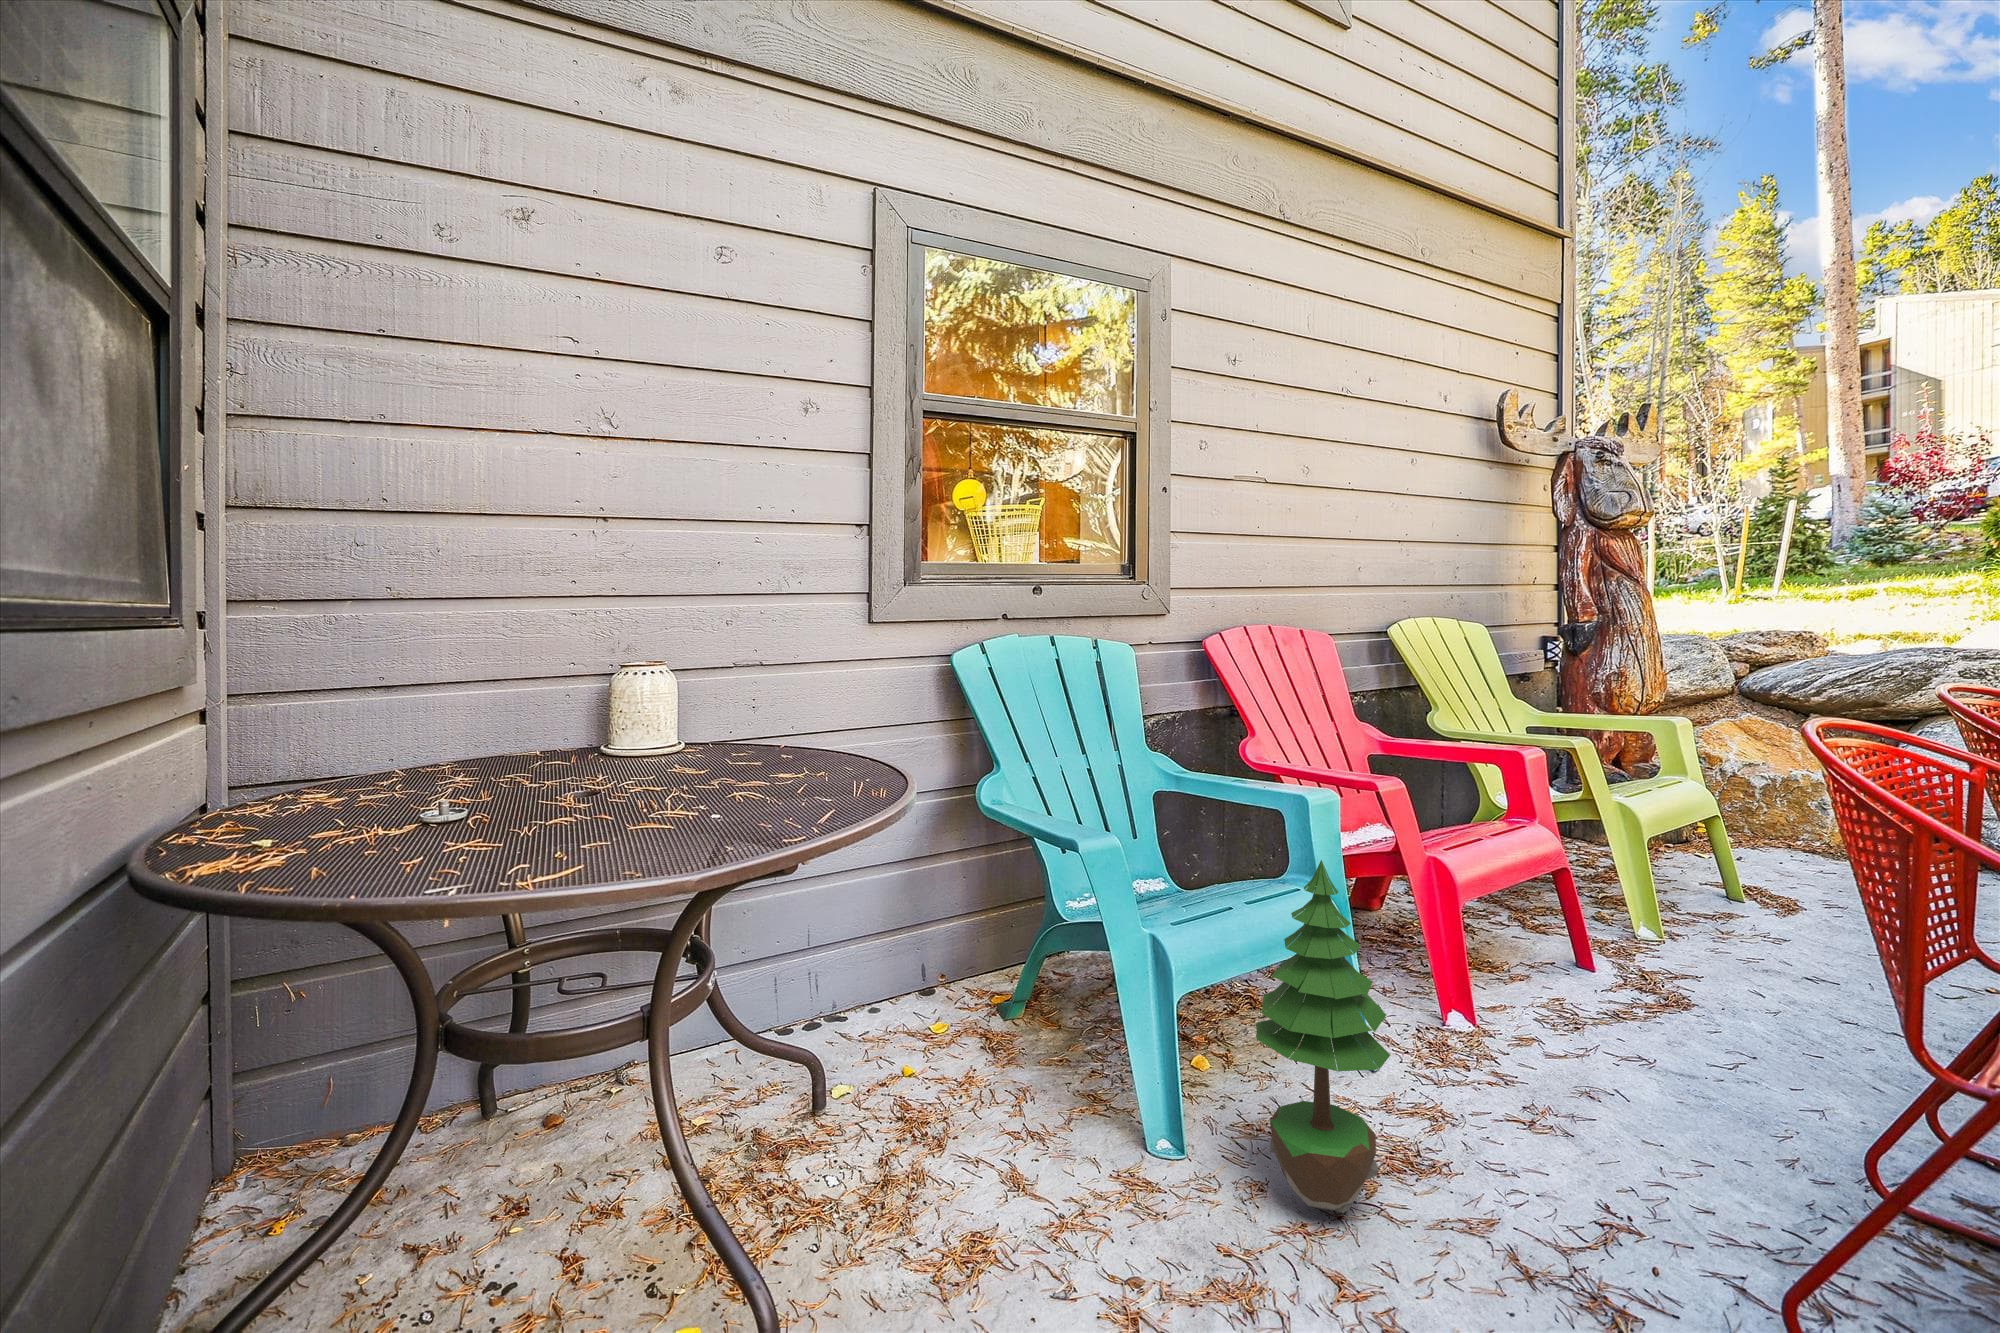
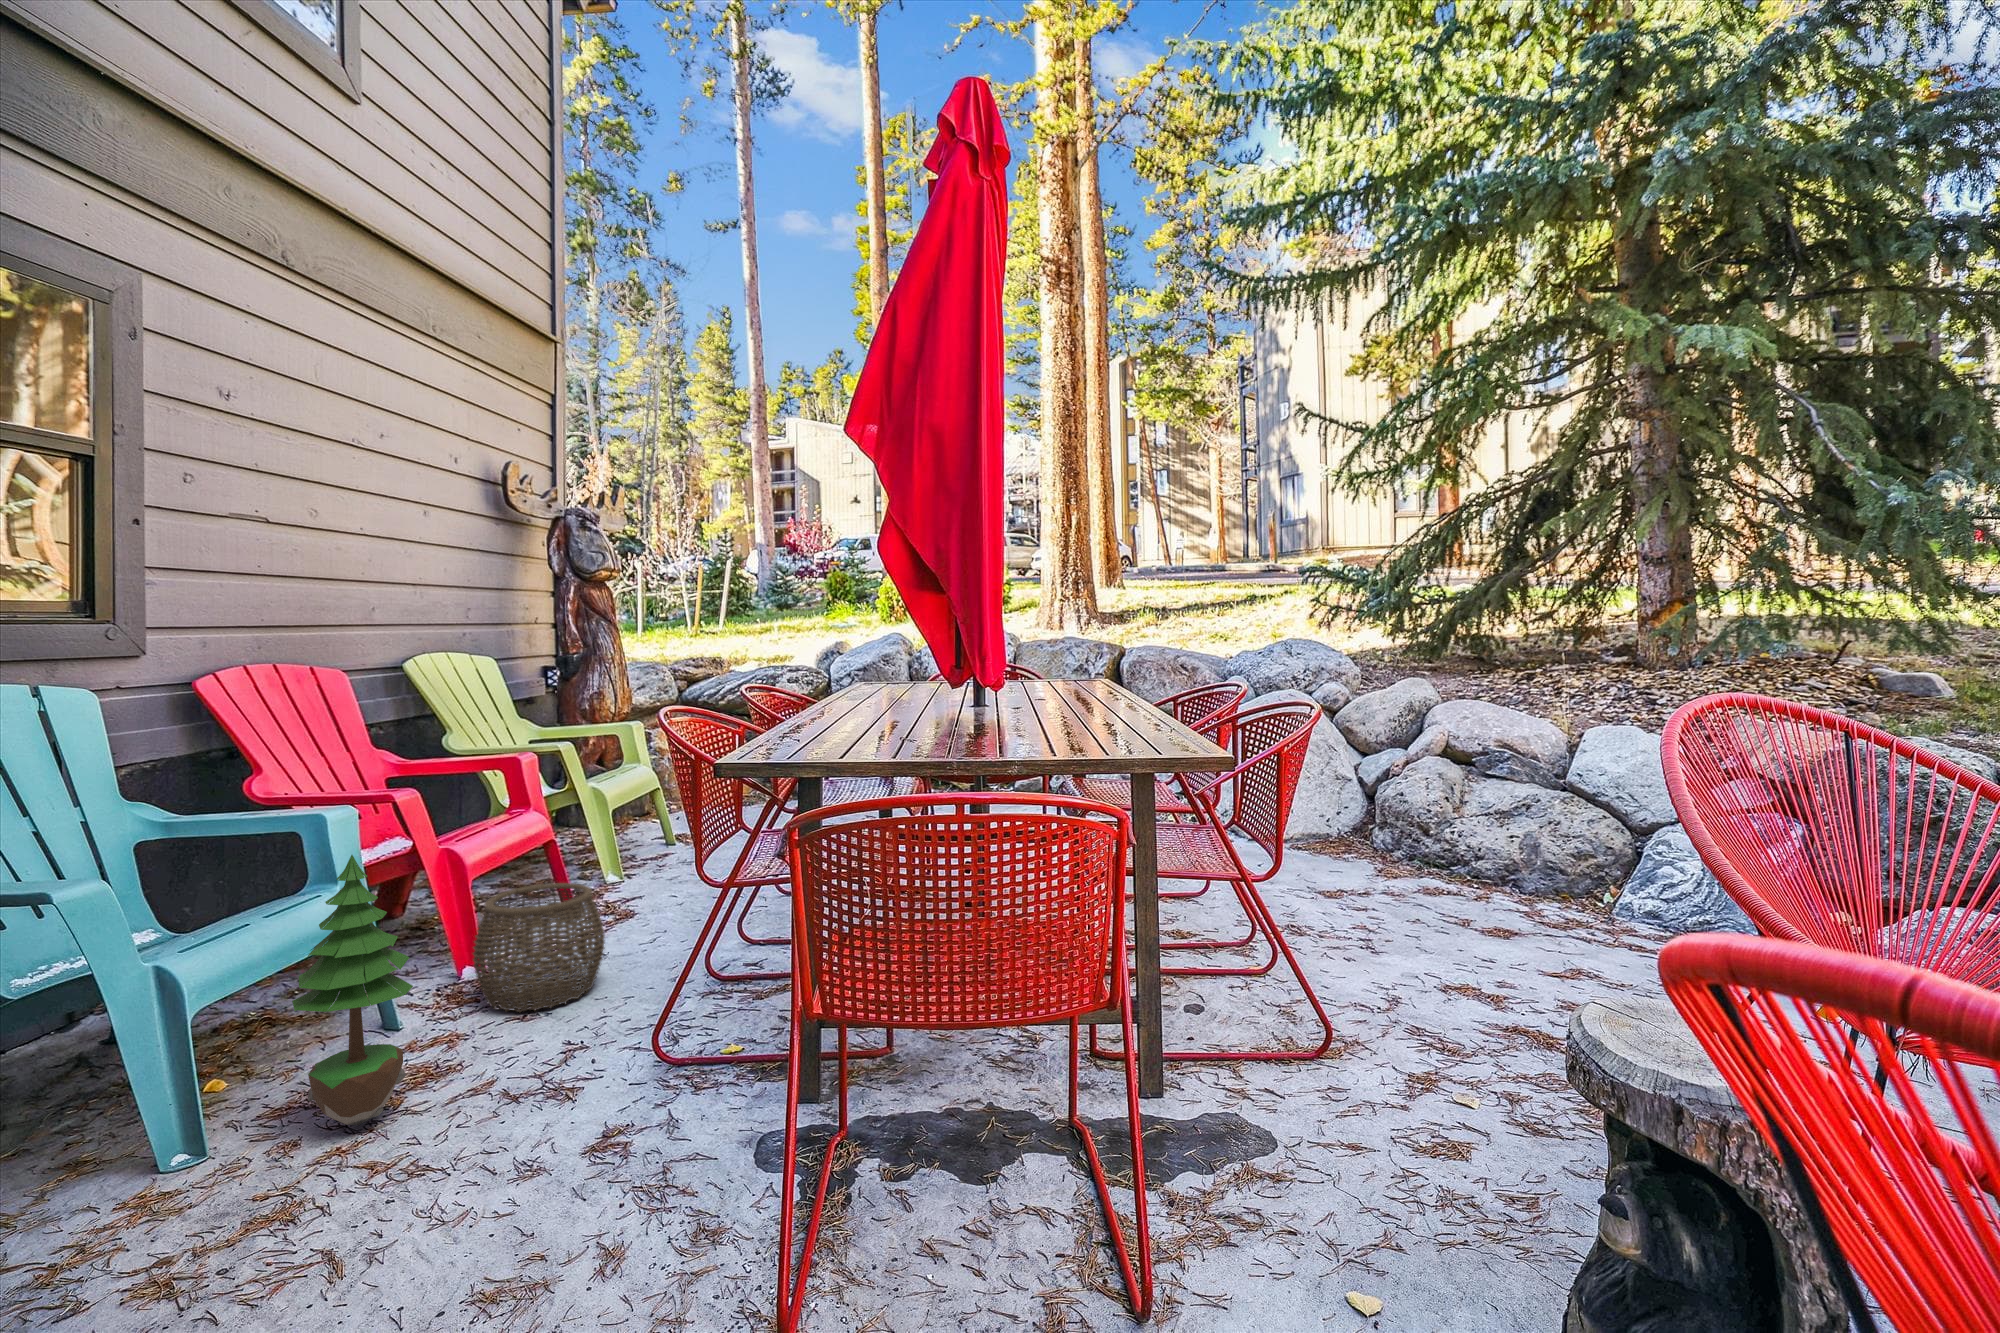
woven basket: none [1462,931,1666,1131] -> present [473,883,605,1012]

